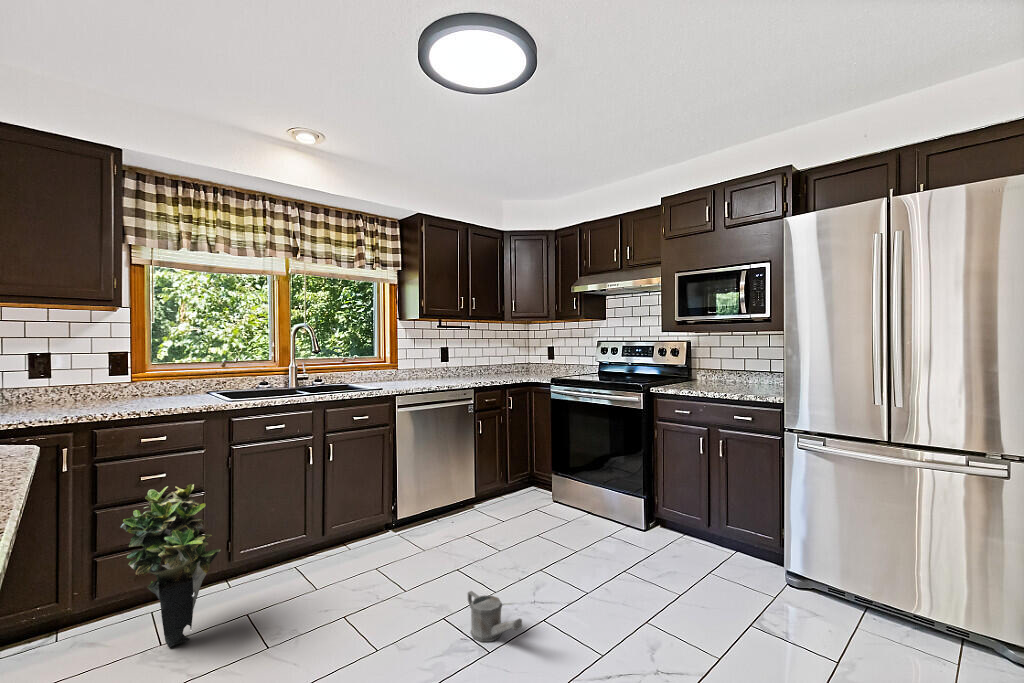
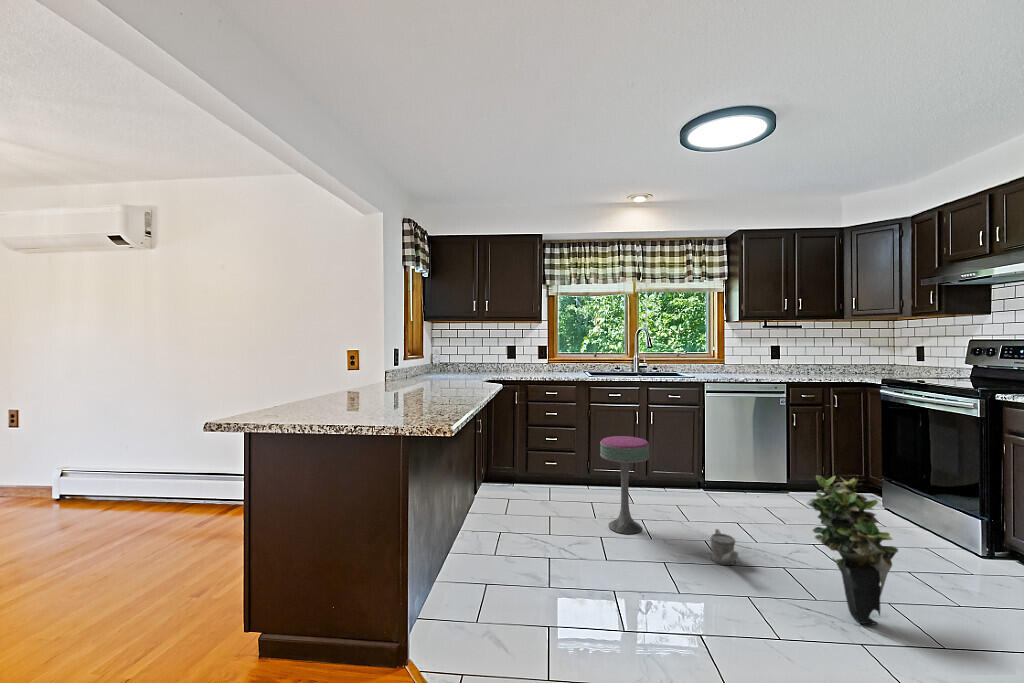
potted plant: present [121,484,221,647] -> present [807,476,898,625]
bar stool: none [288,486,369,652] -> present [600,436,649,534]

